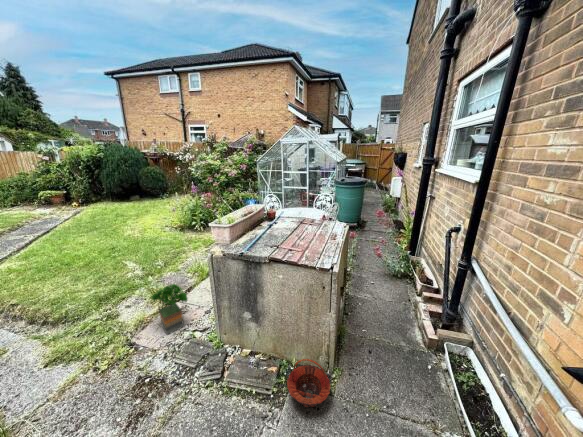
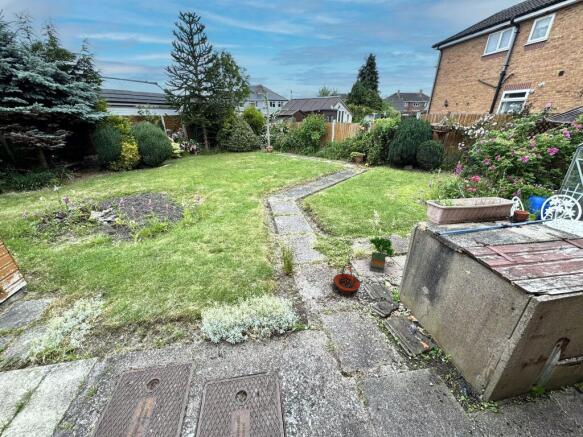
basket: present [287,359,331,407] -> present [333,265,360,294]

